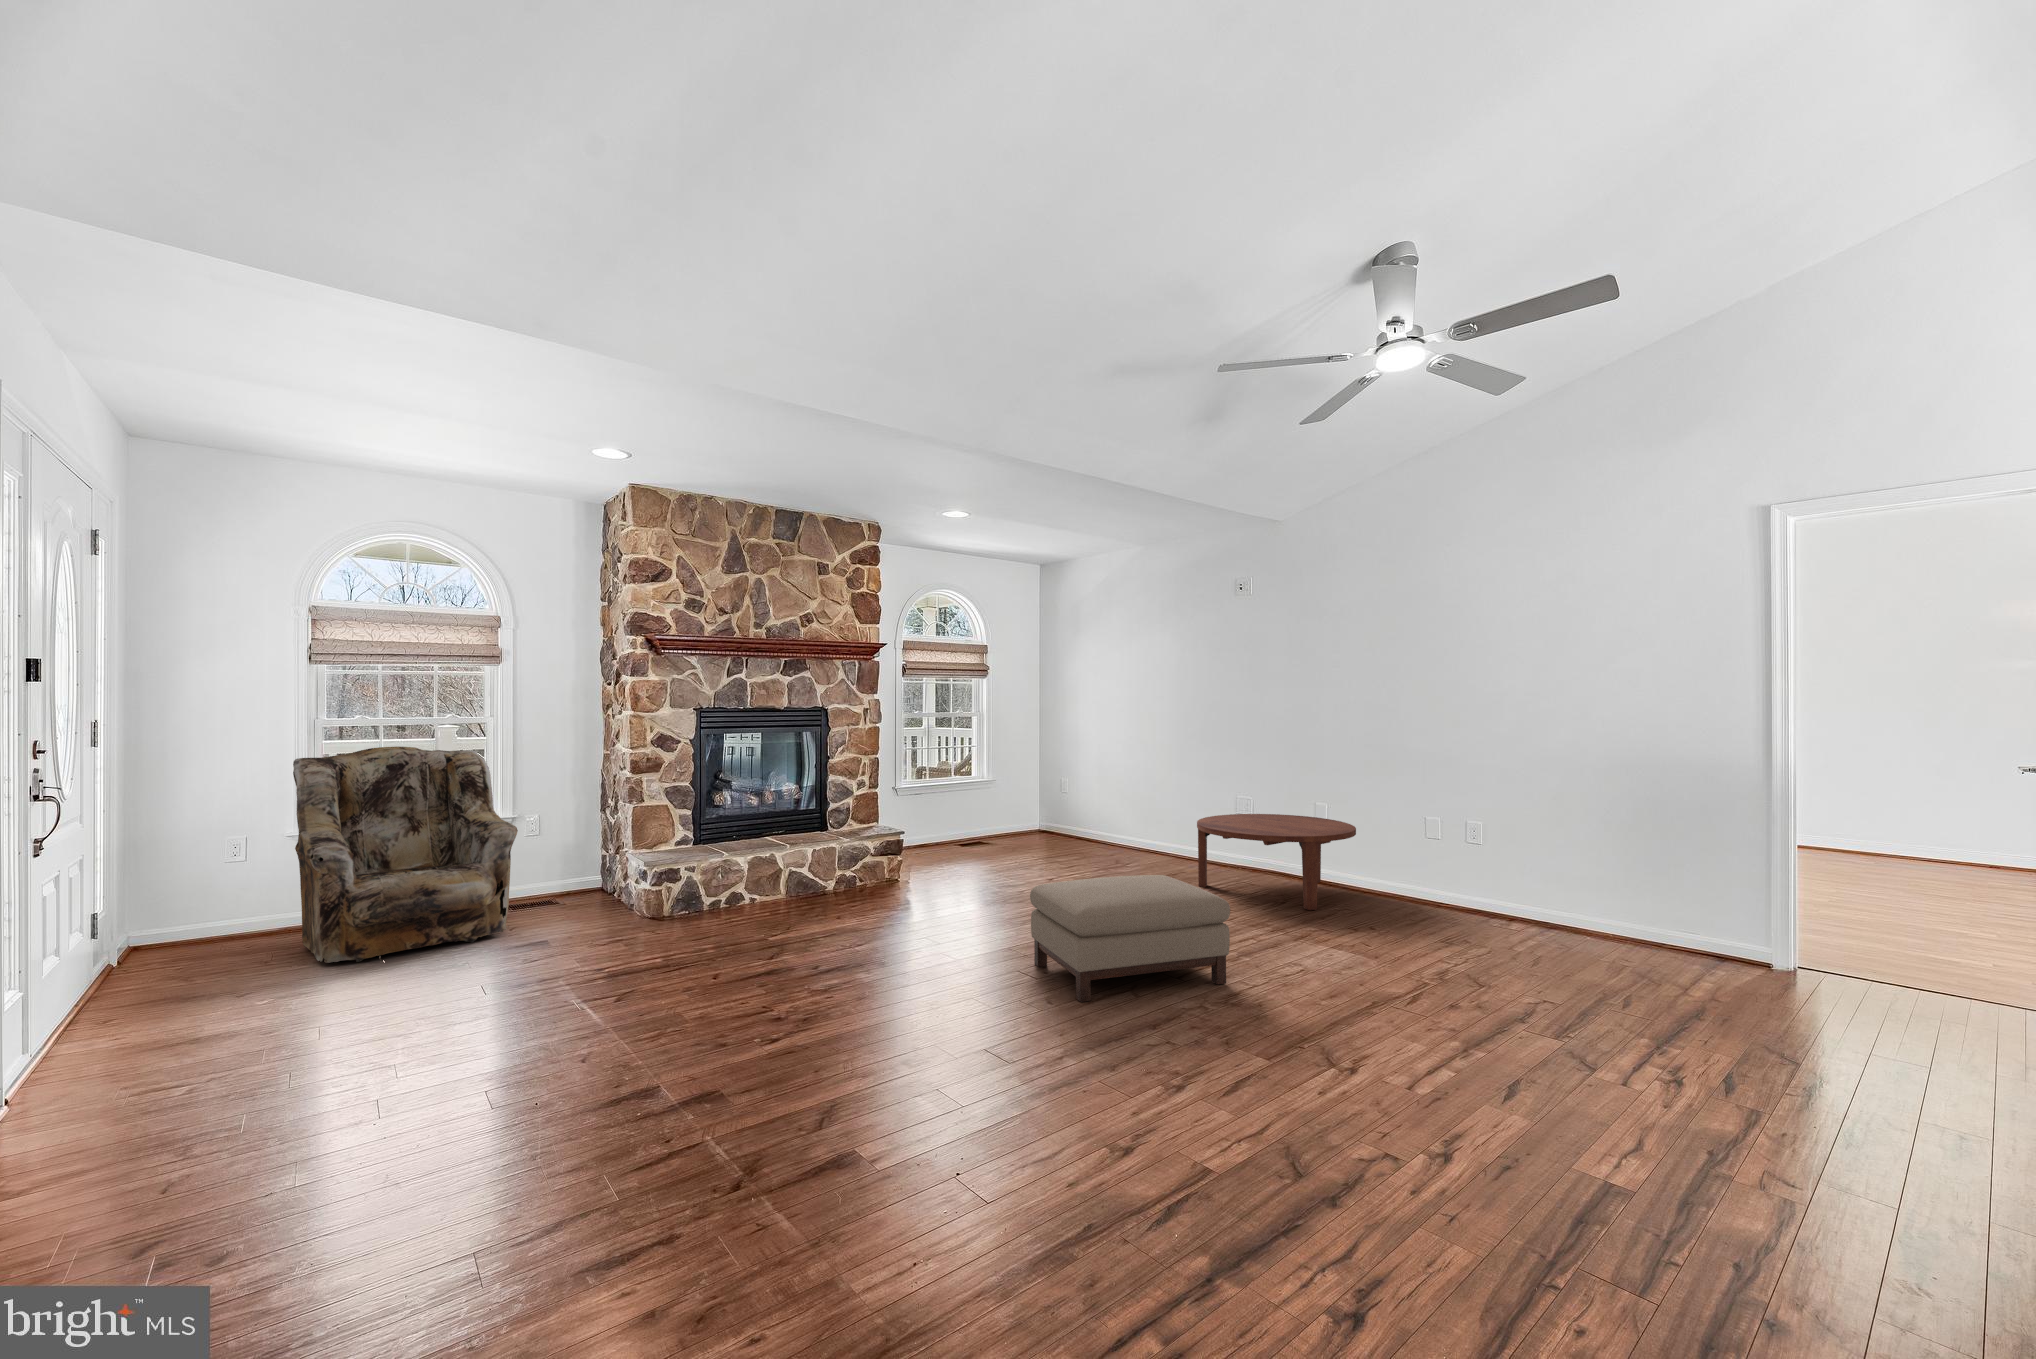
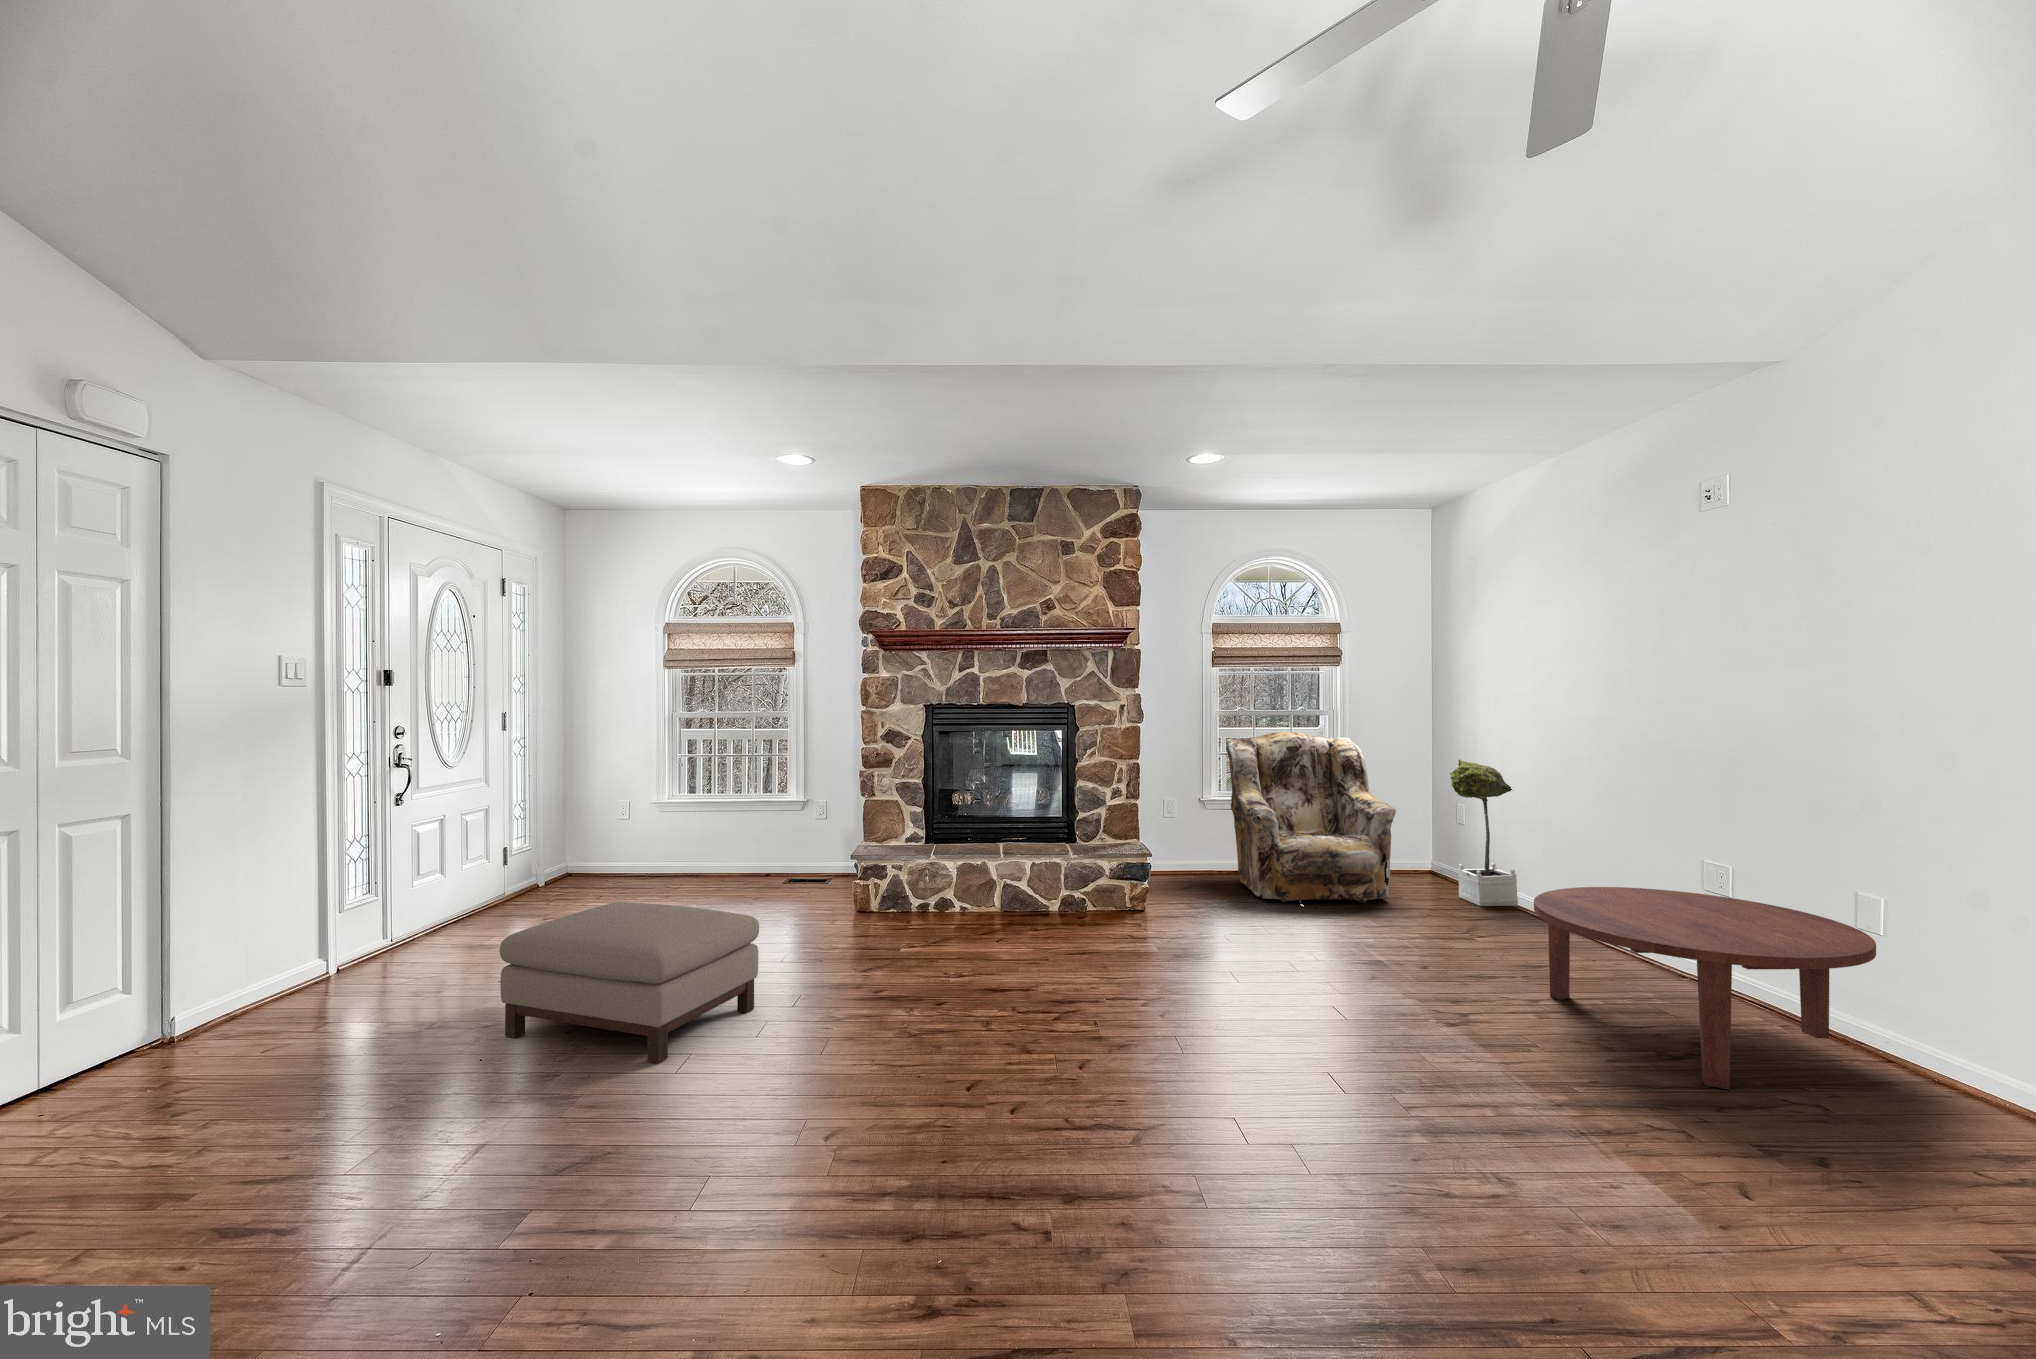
potted tree: none [1072,745,1116,847] -> present [1450,759,1518,906]
armchair: present [293,747,518,963] -> present [1227,732,1396,903]
ottoman: present [1030,875,1230,1002] -> present [500,902,759,1063]

